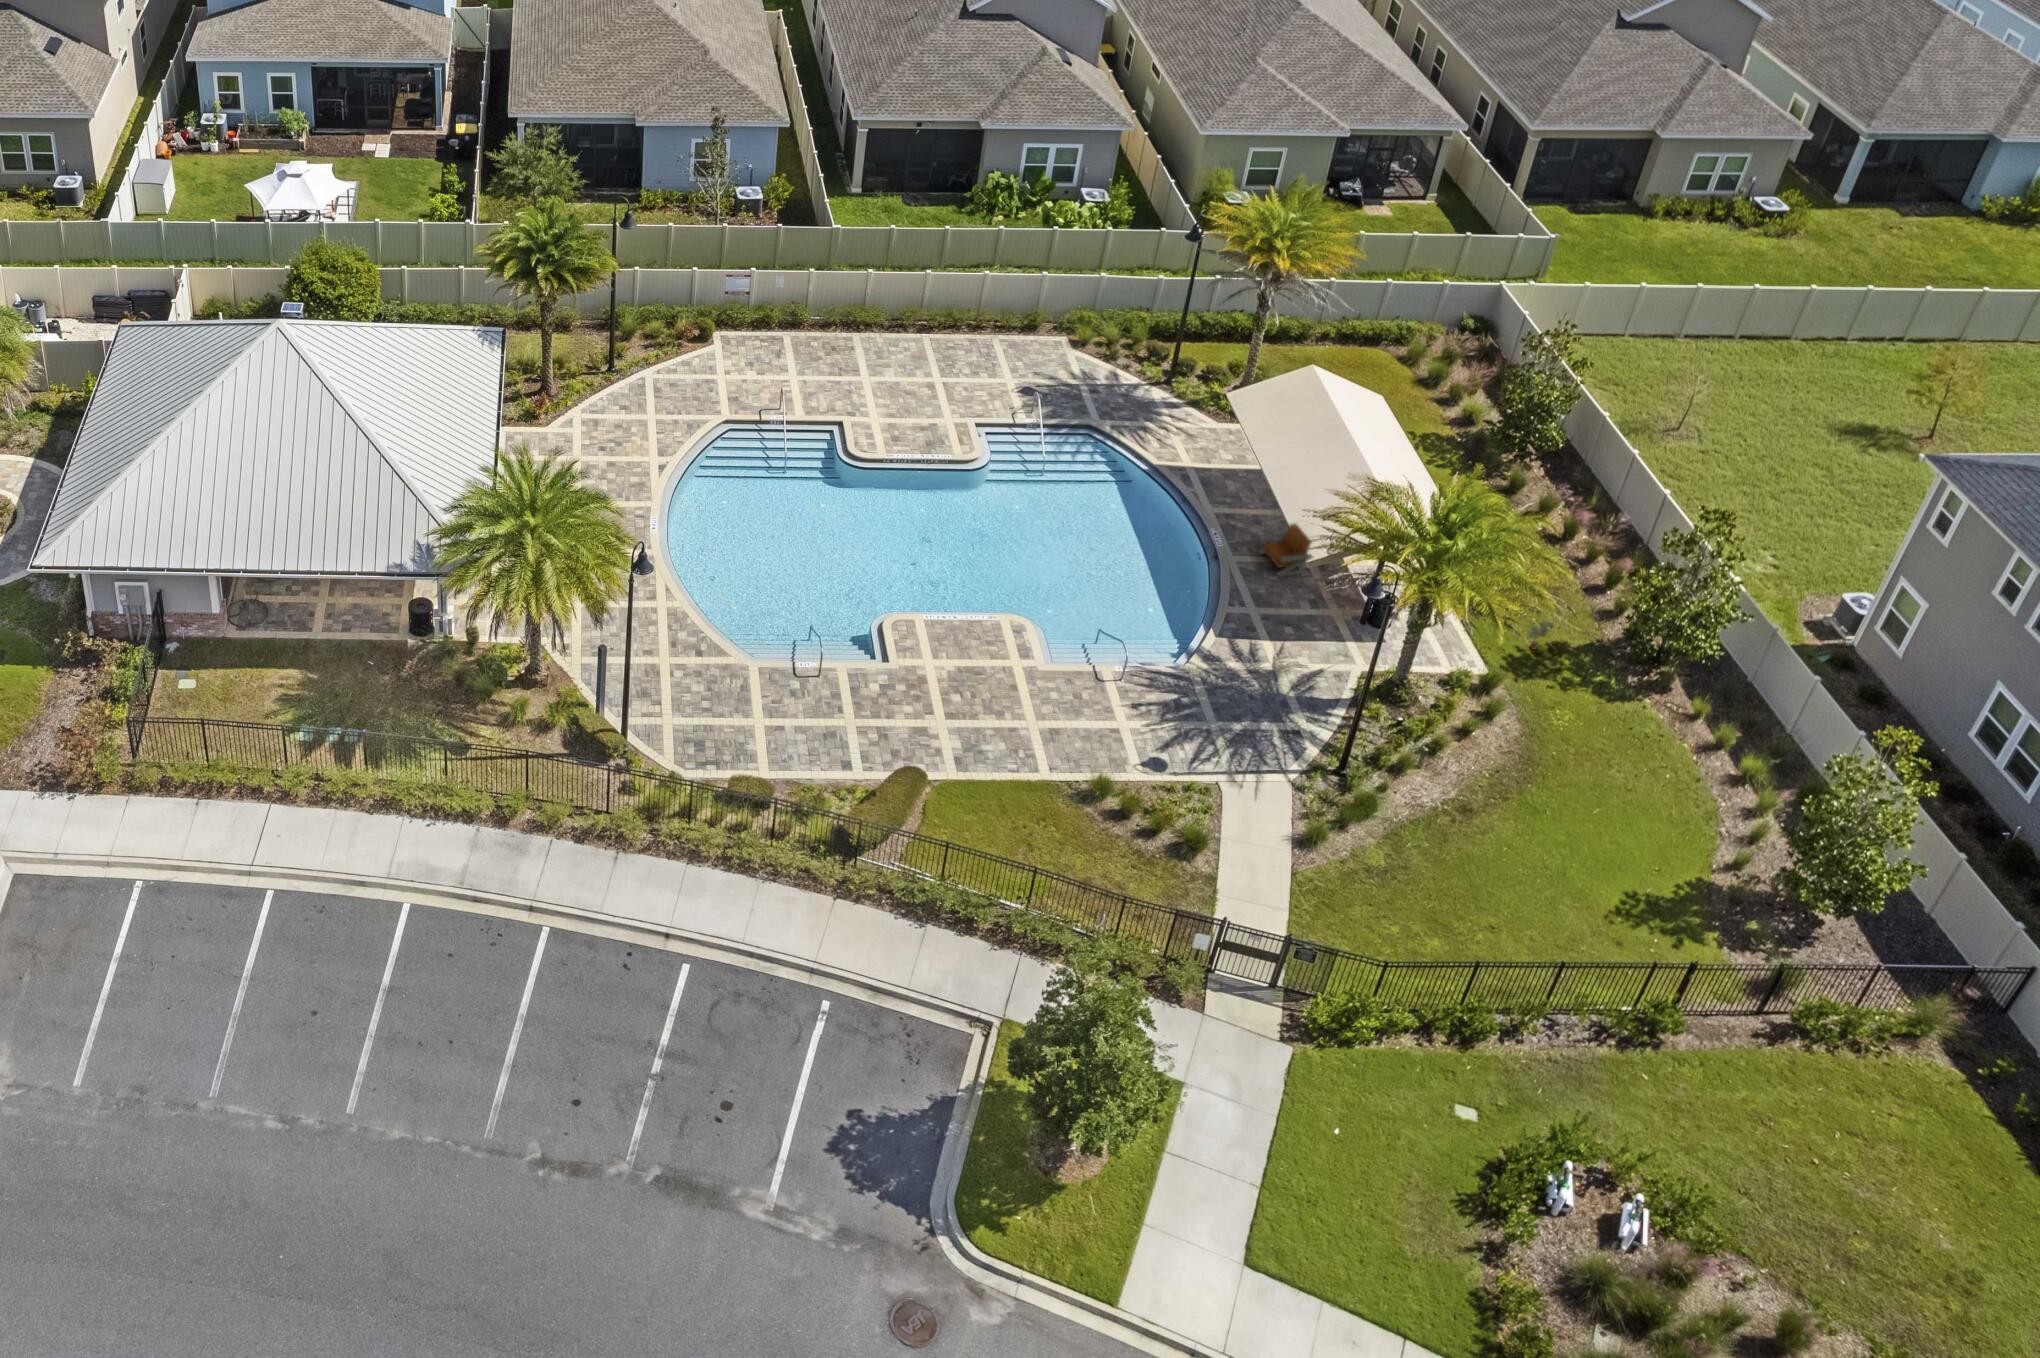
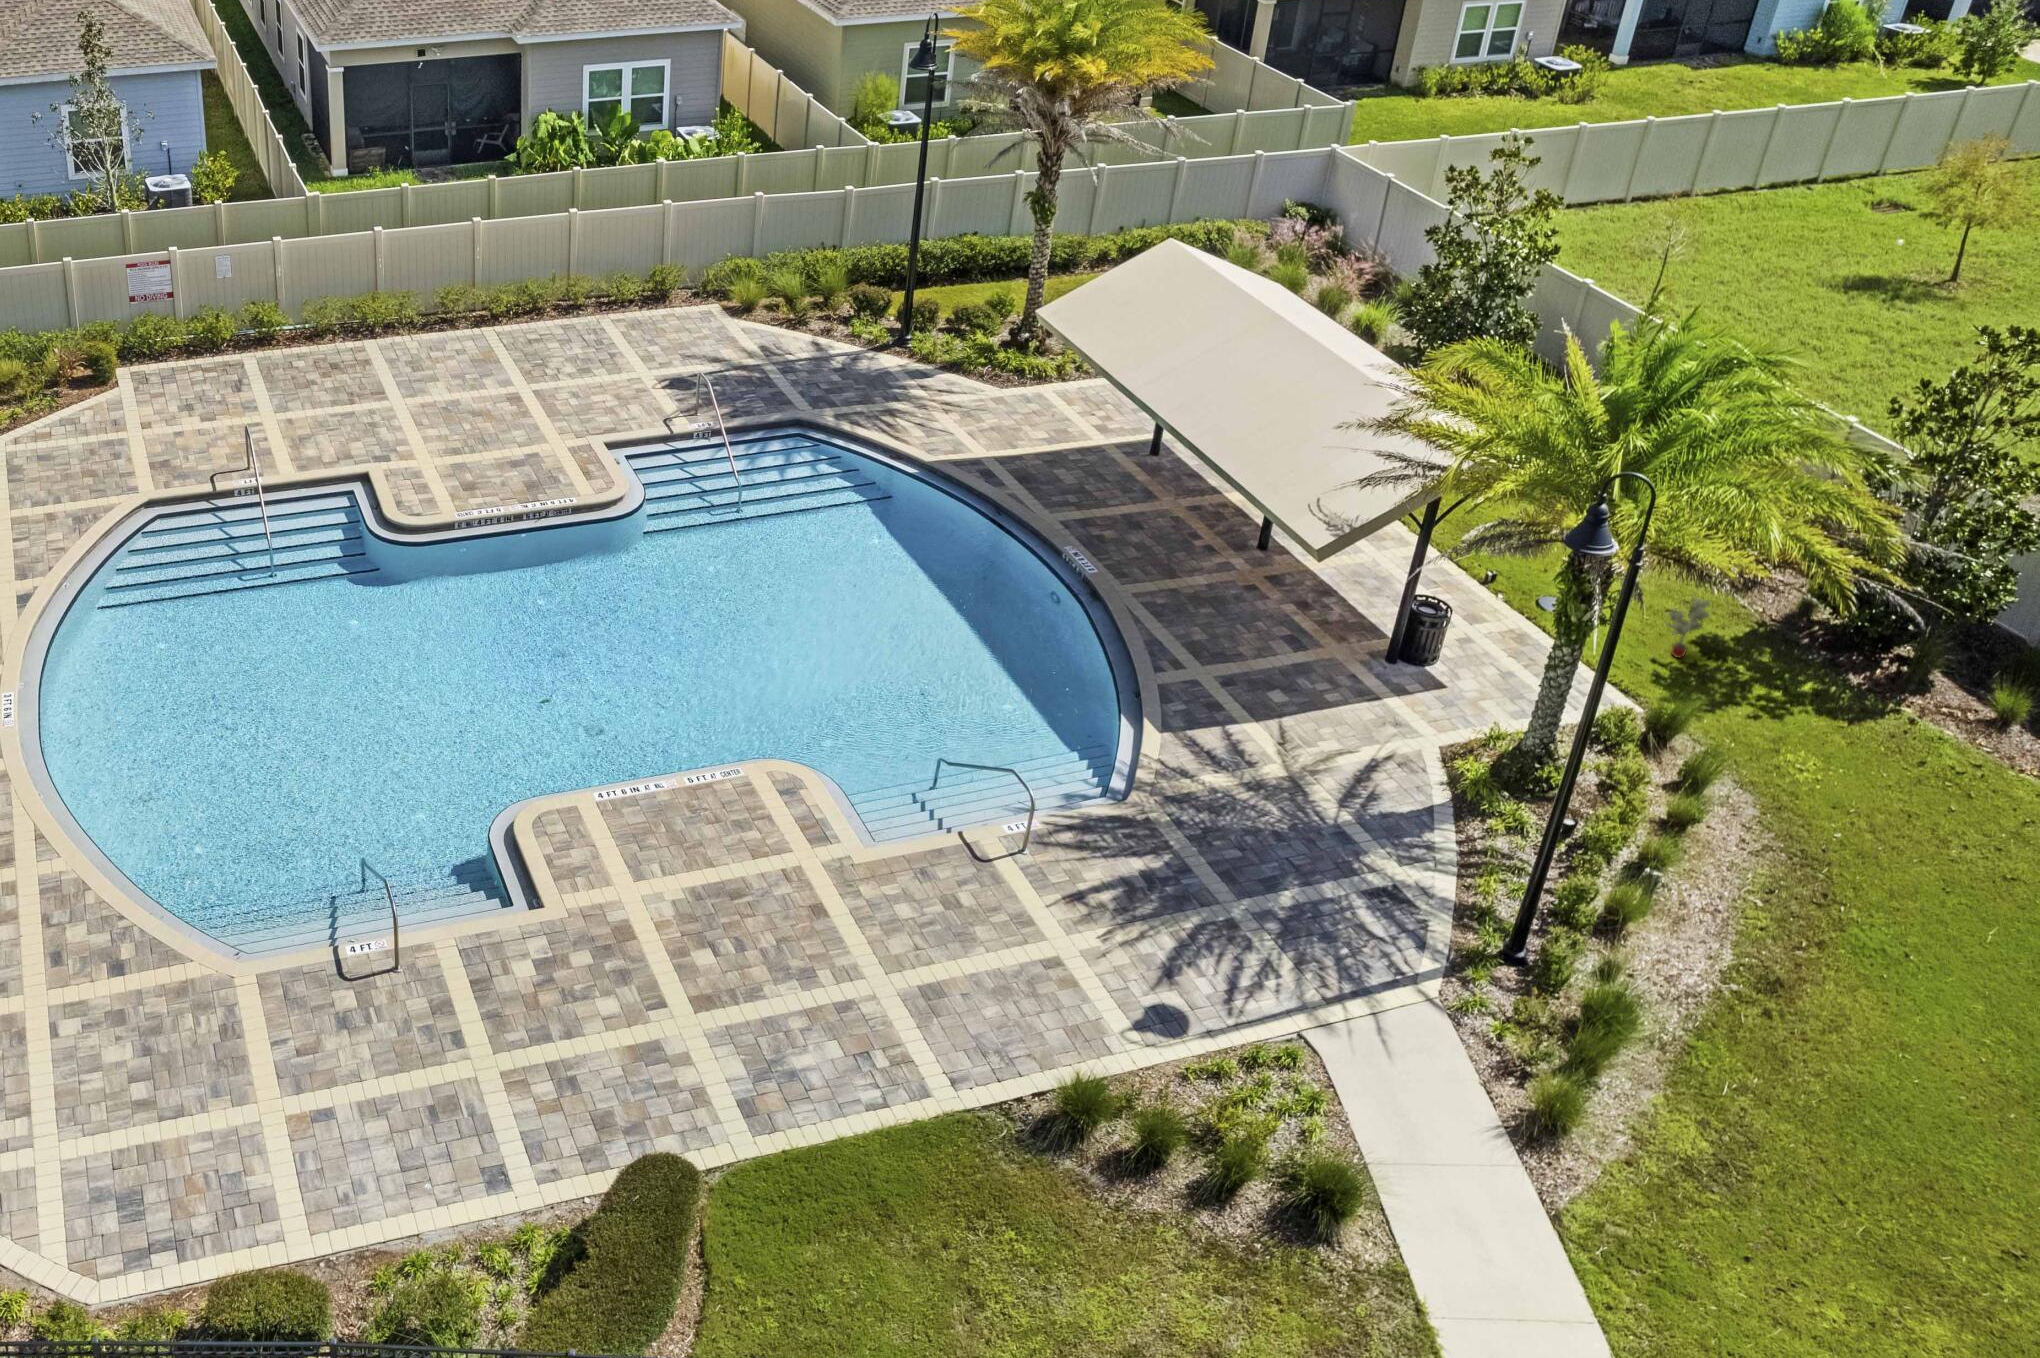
lounge chair: present [1259,524,1312,577] -> none [1157,508,1265,609]

